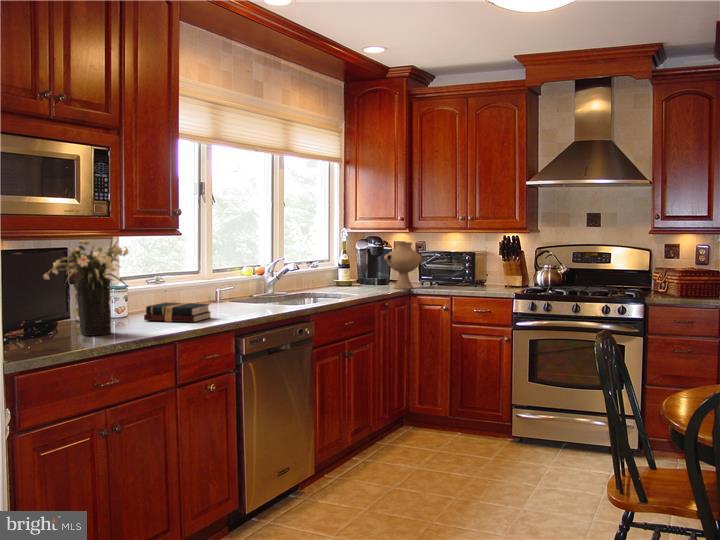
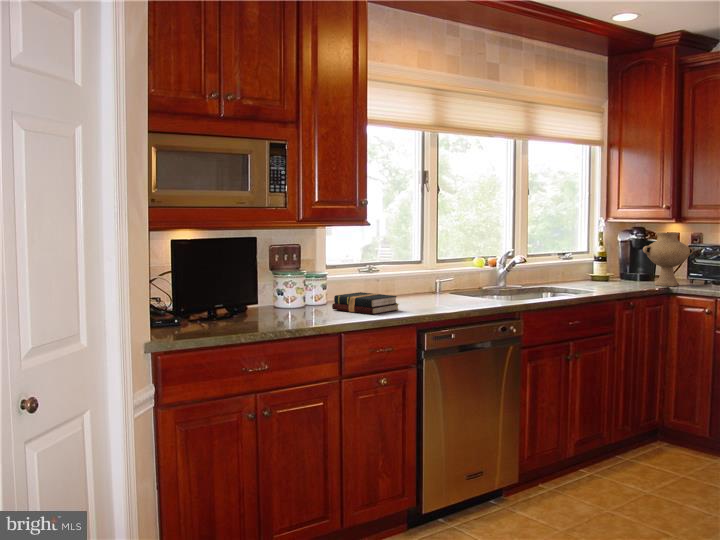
flower arrangement: present [43,238,128,336] -> none [218,228,301,323]

